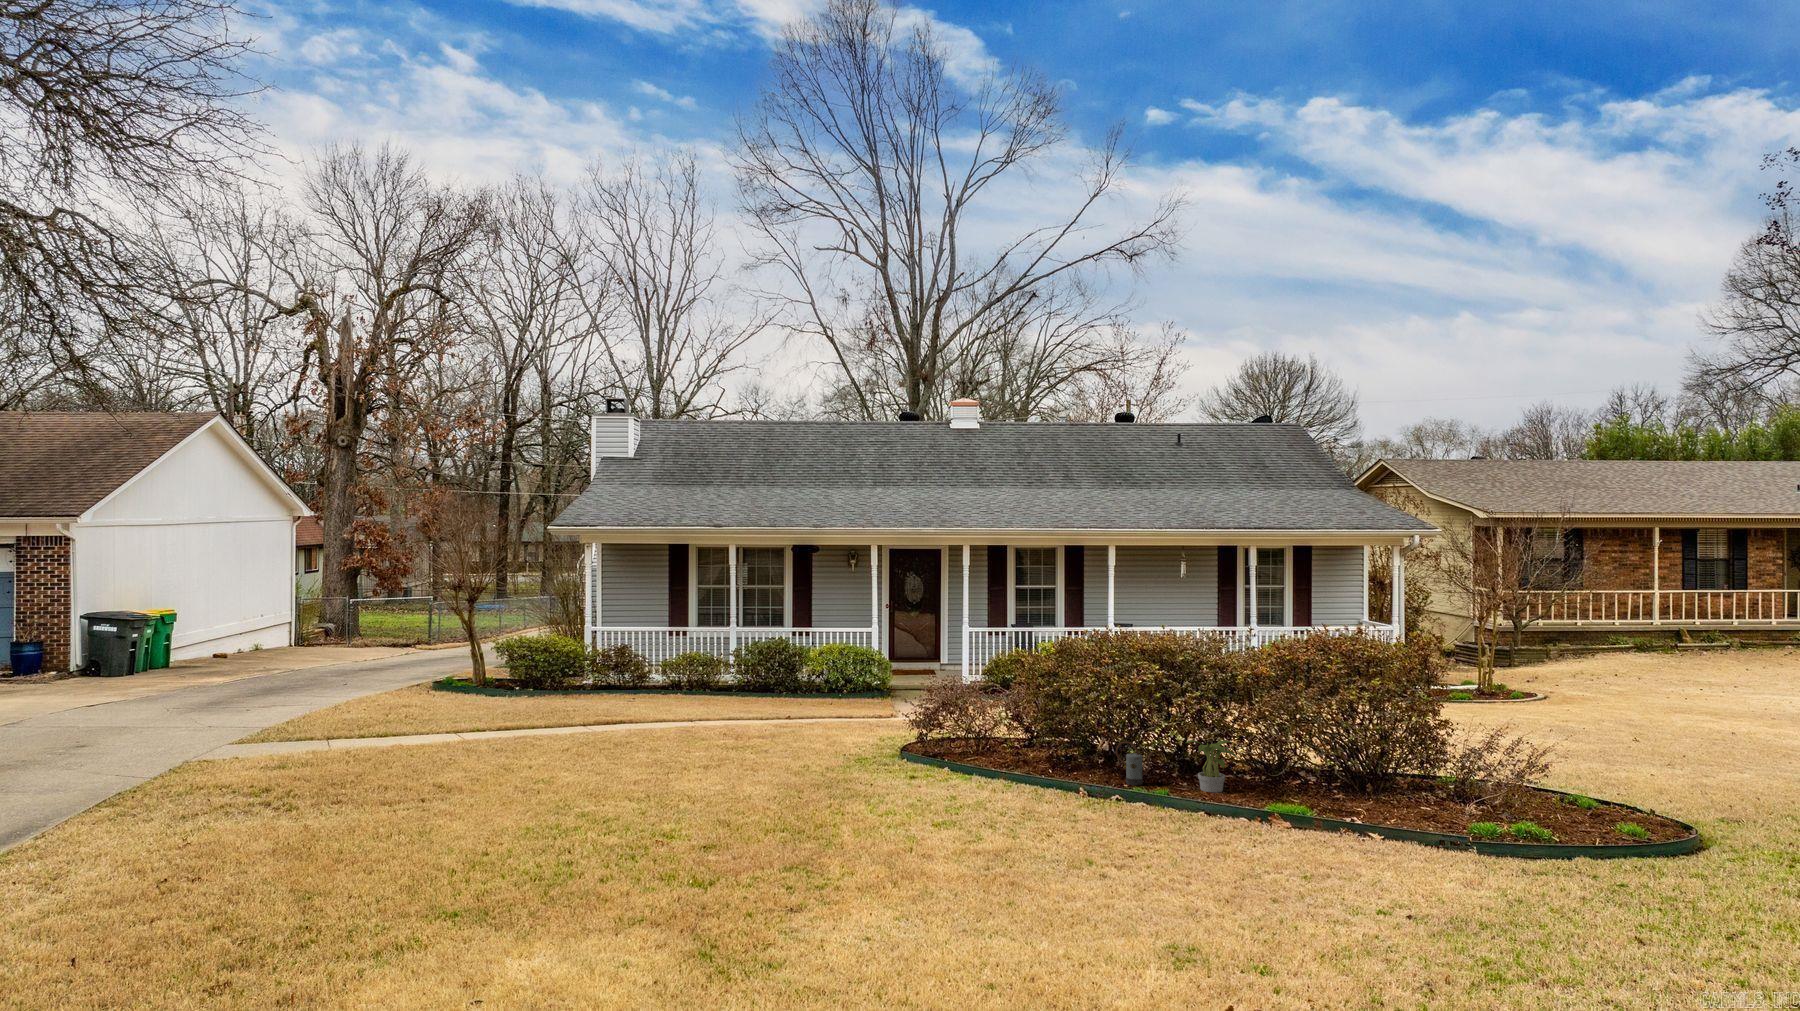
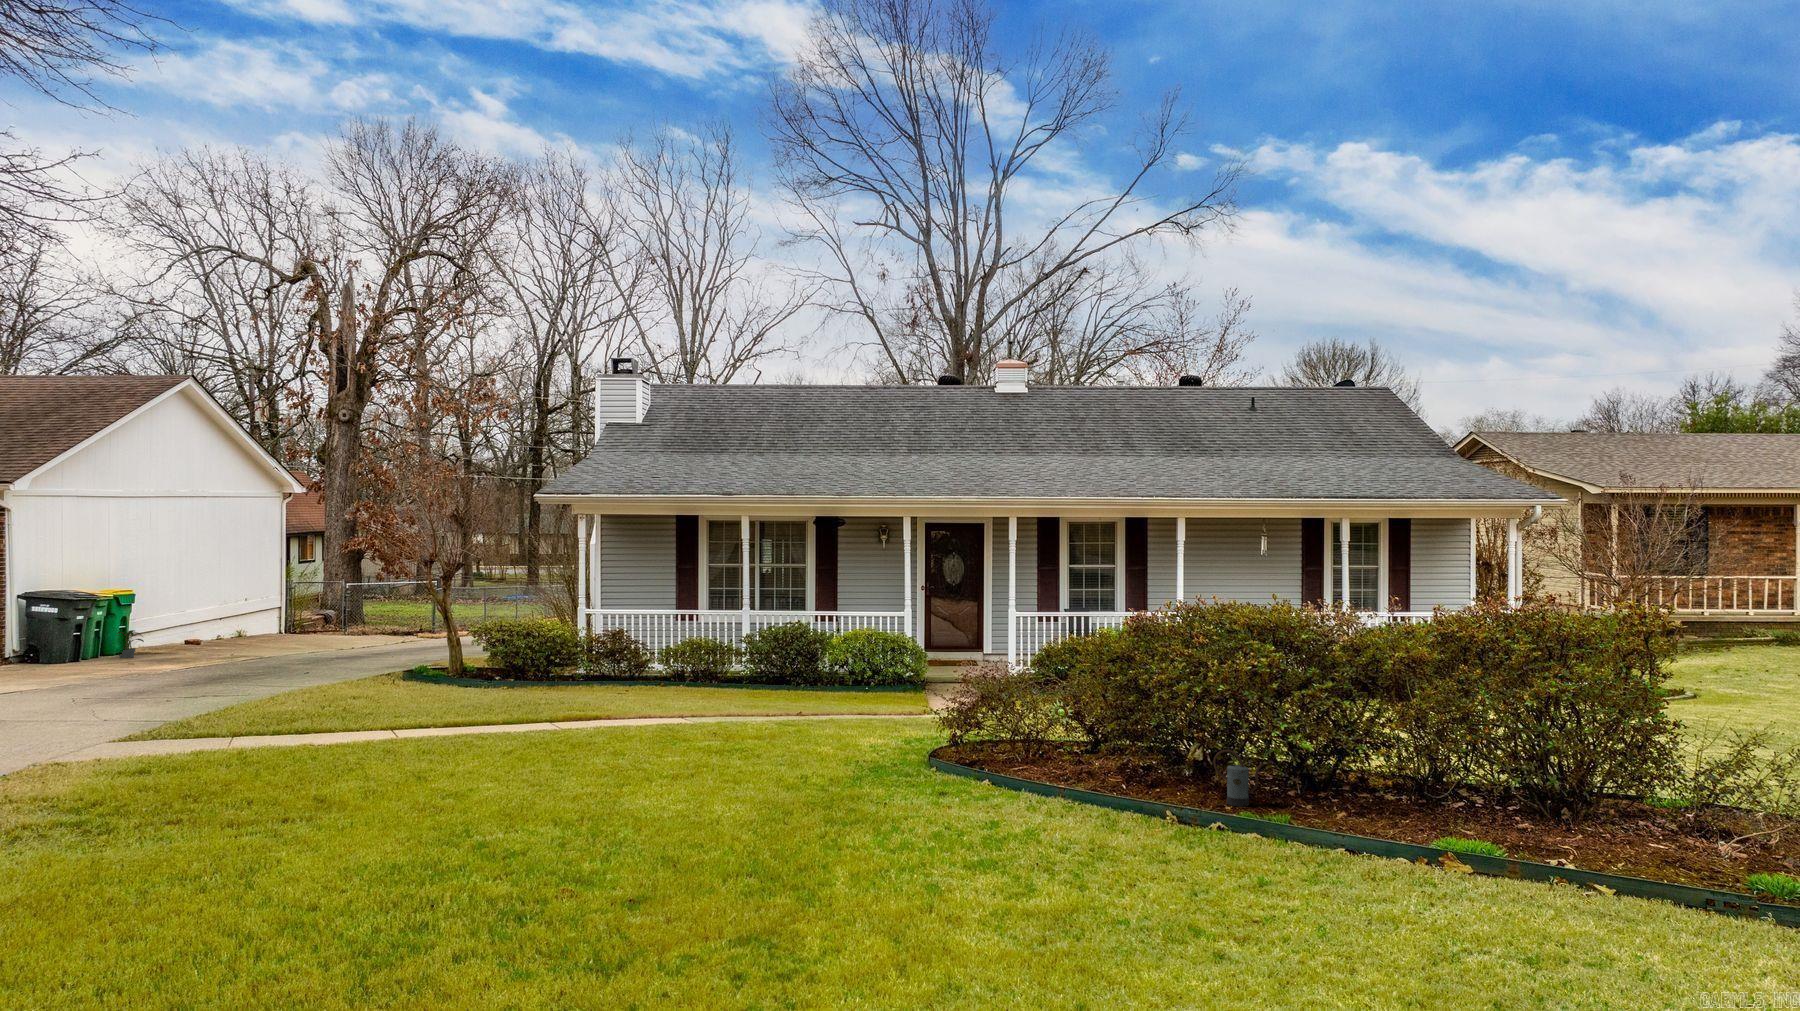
potted plant: present [1186,740,1238,792] -> present [117,630,144,658]

